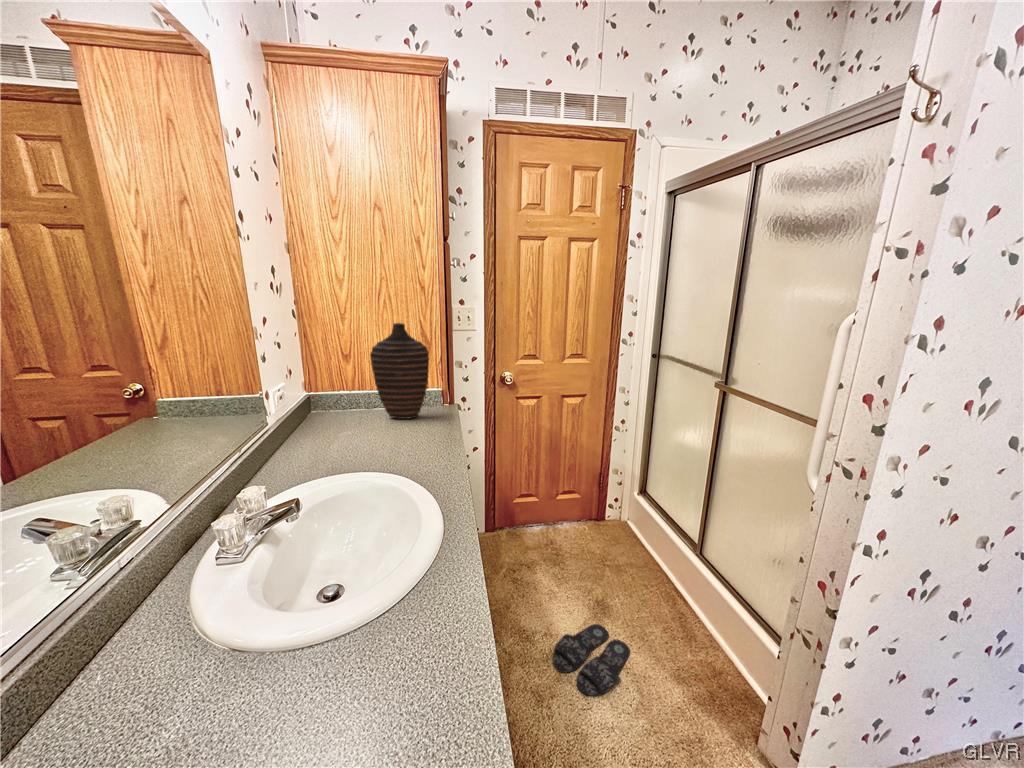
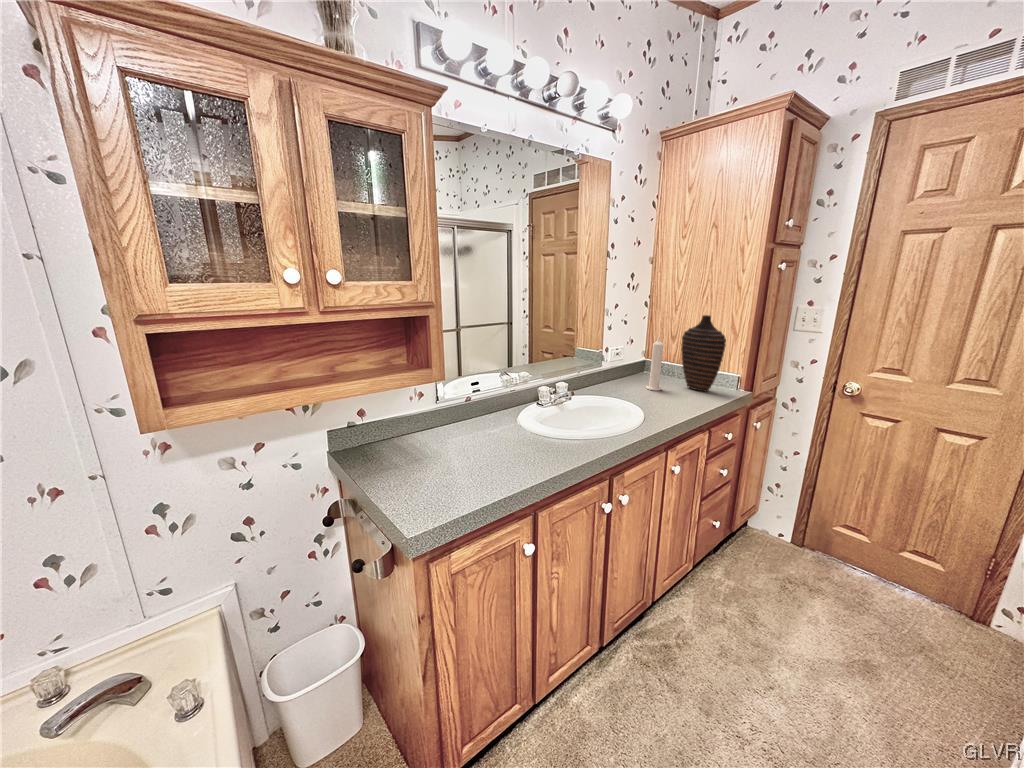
candle: none [345,360,370,438] -> present [646,337,663,391]
slippers: present [553,624,630,696] -> none [756,643,859,715]

